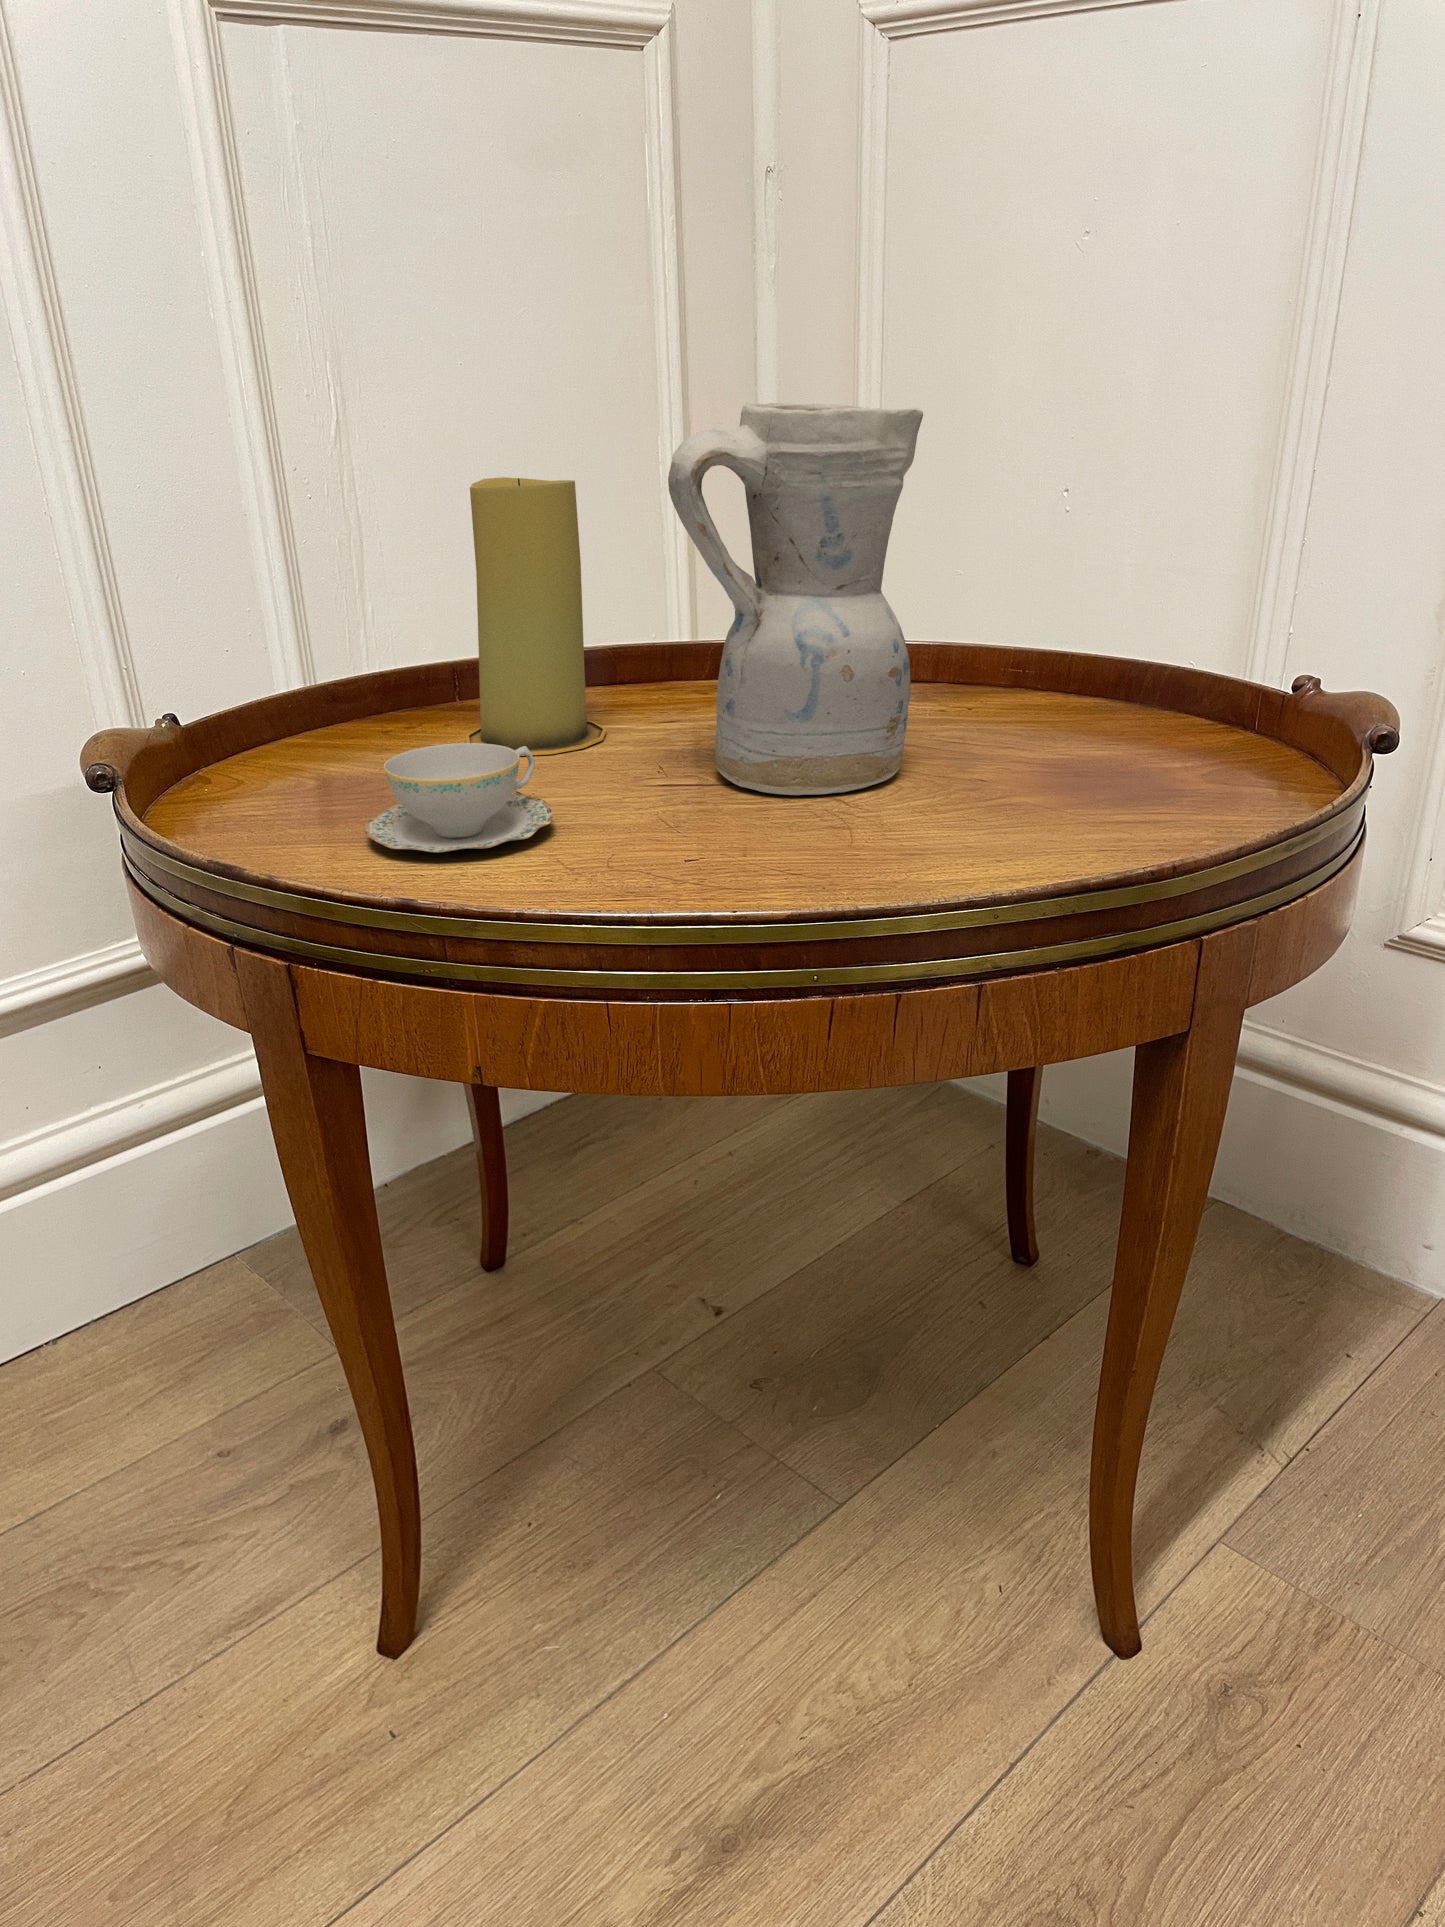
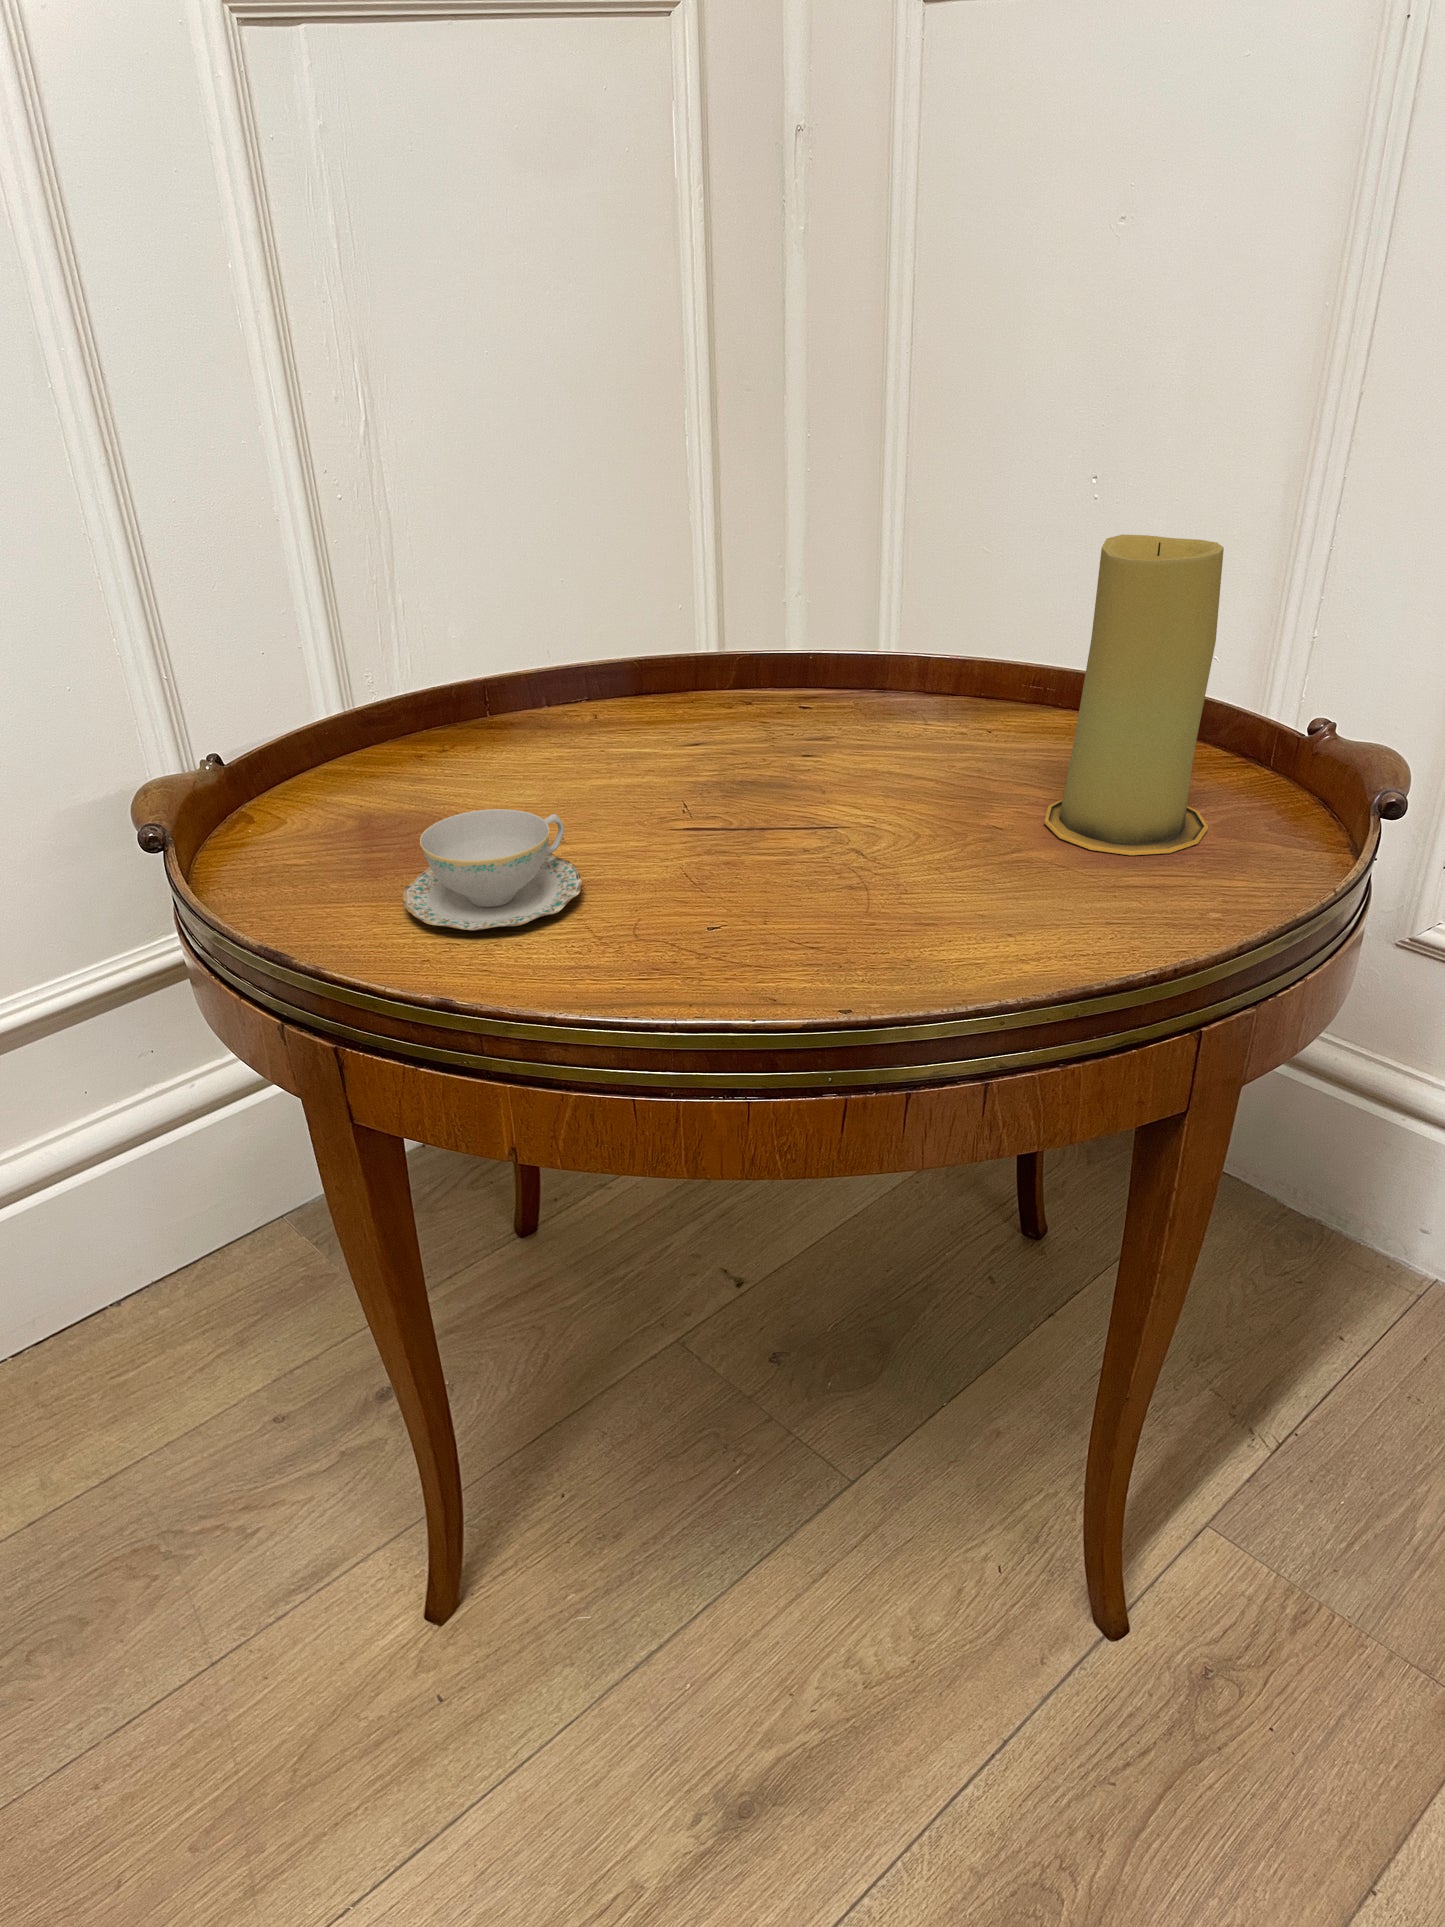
ceramic pitcher: present [668,403,923,795] -> none [693,465,946,853]
candle: present [466,477,607,756] -> present [1044,534,1224,855]

